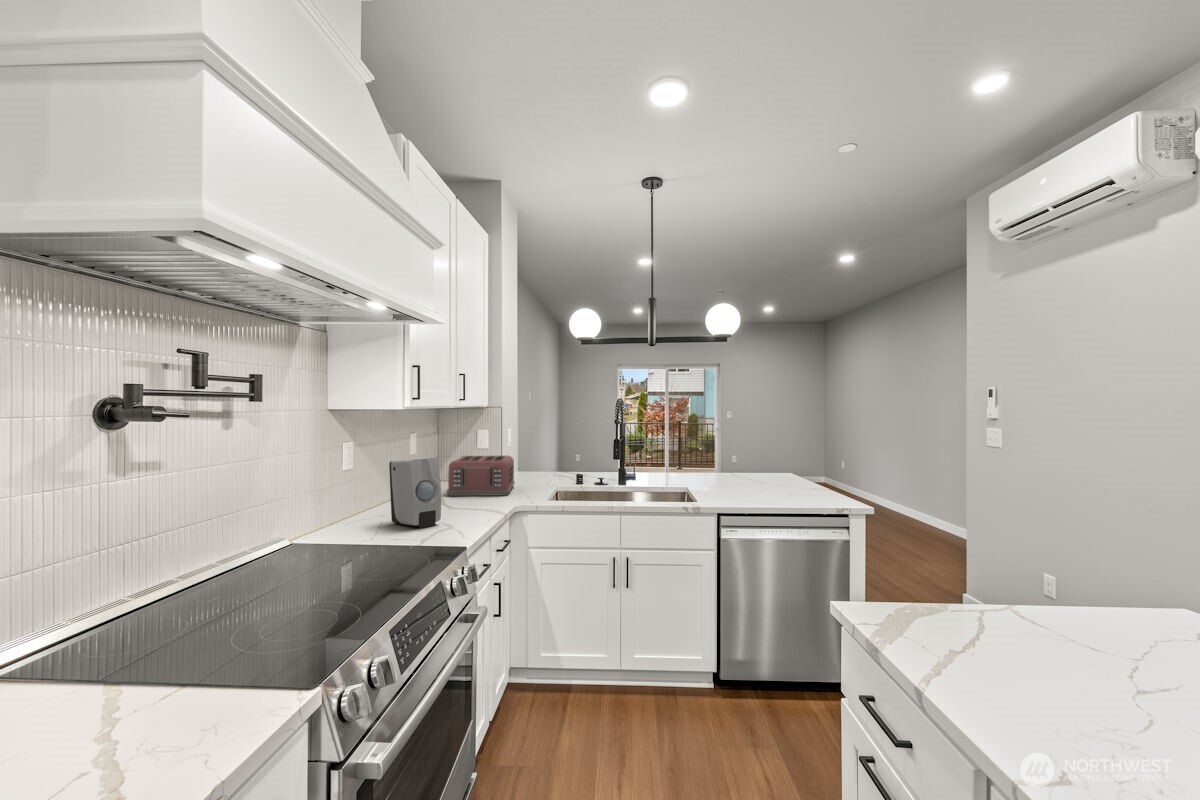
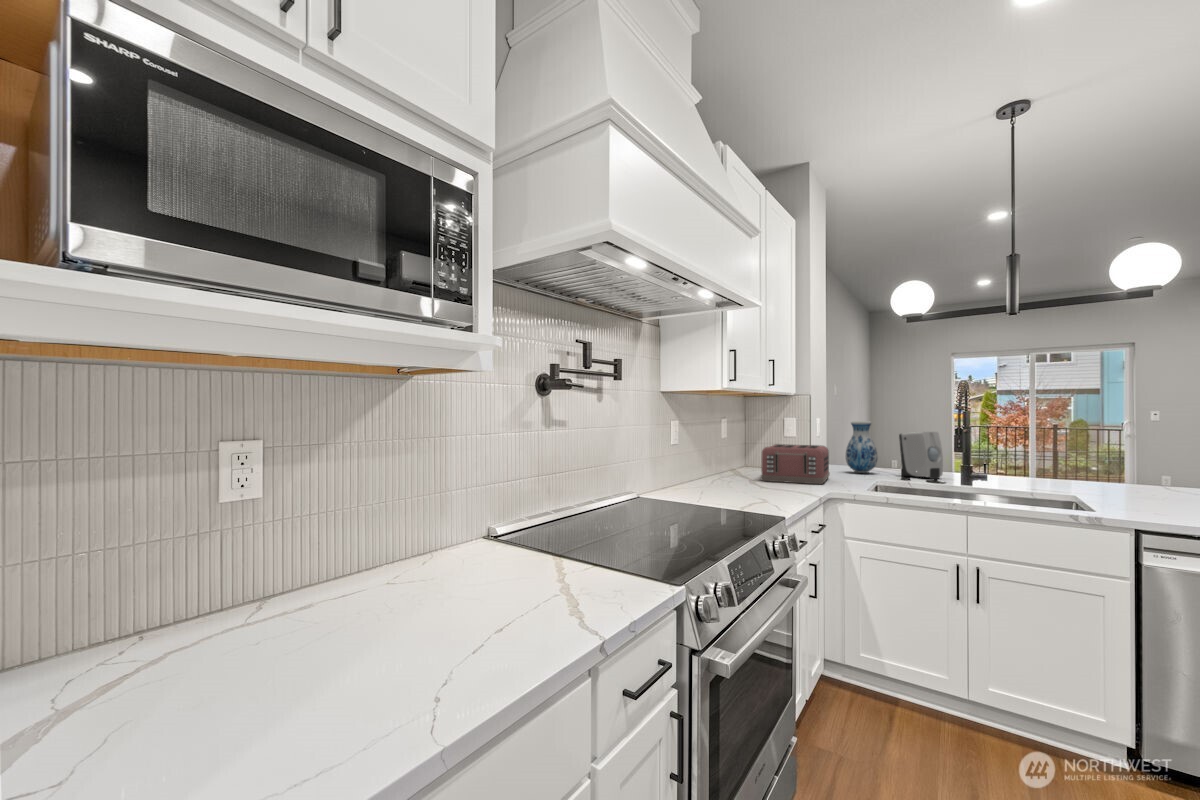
vase: none [530,429,557,477] -> present [846,421,878,473]
soap dispenser: present [389,458,441,528] -> present [899,432,943,479]

